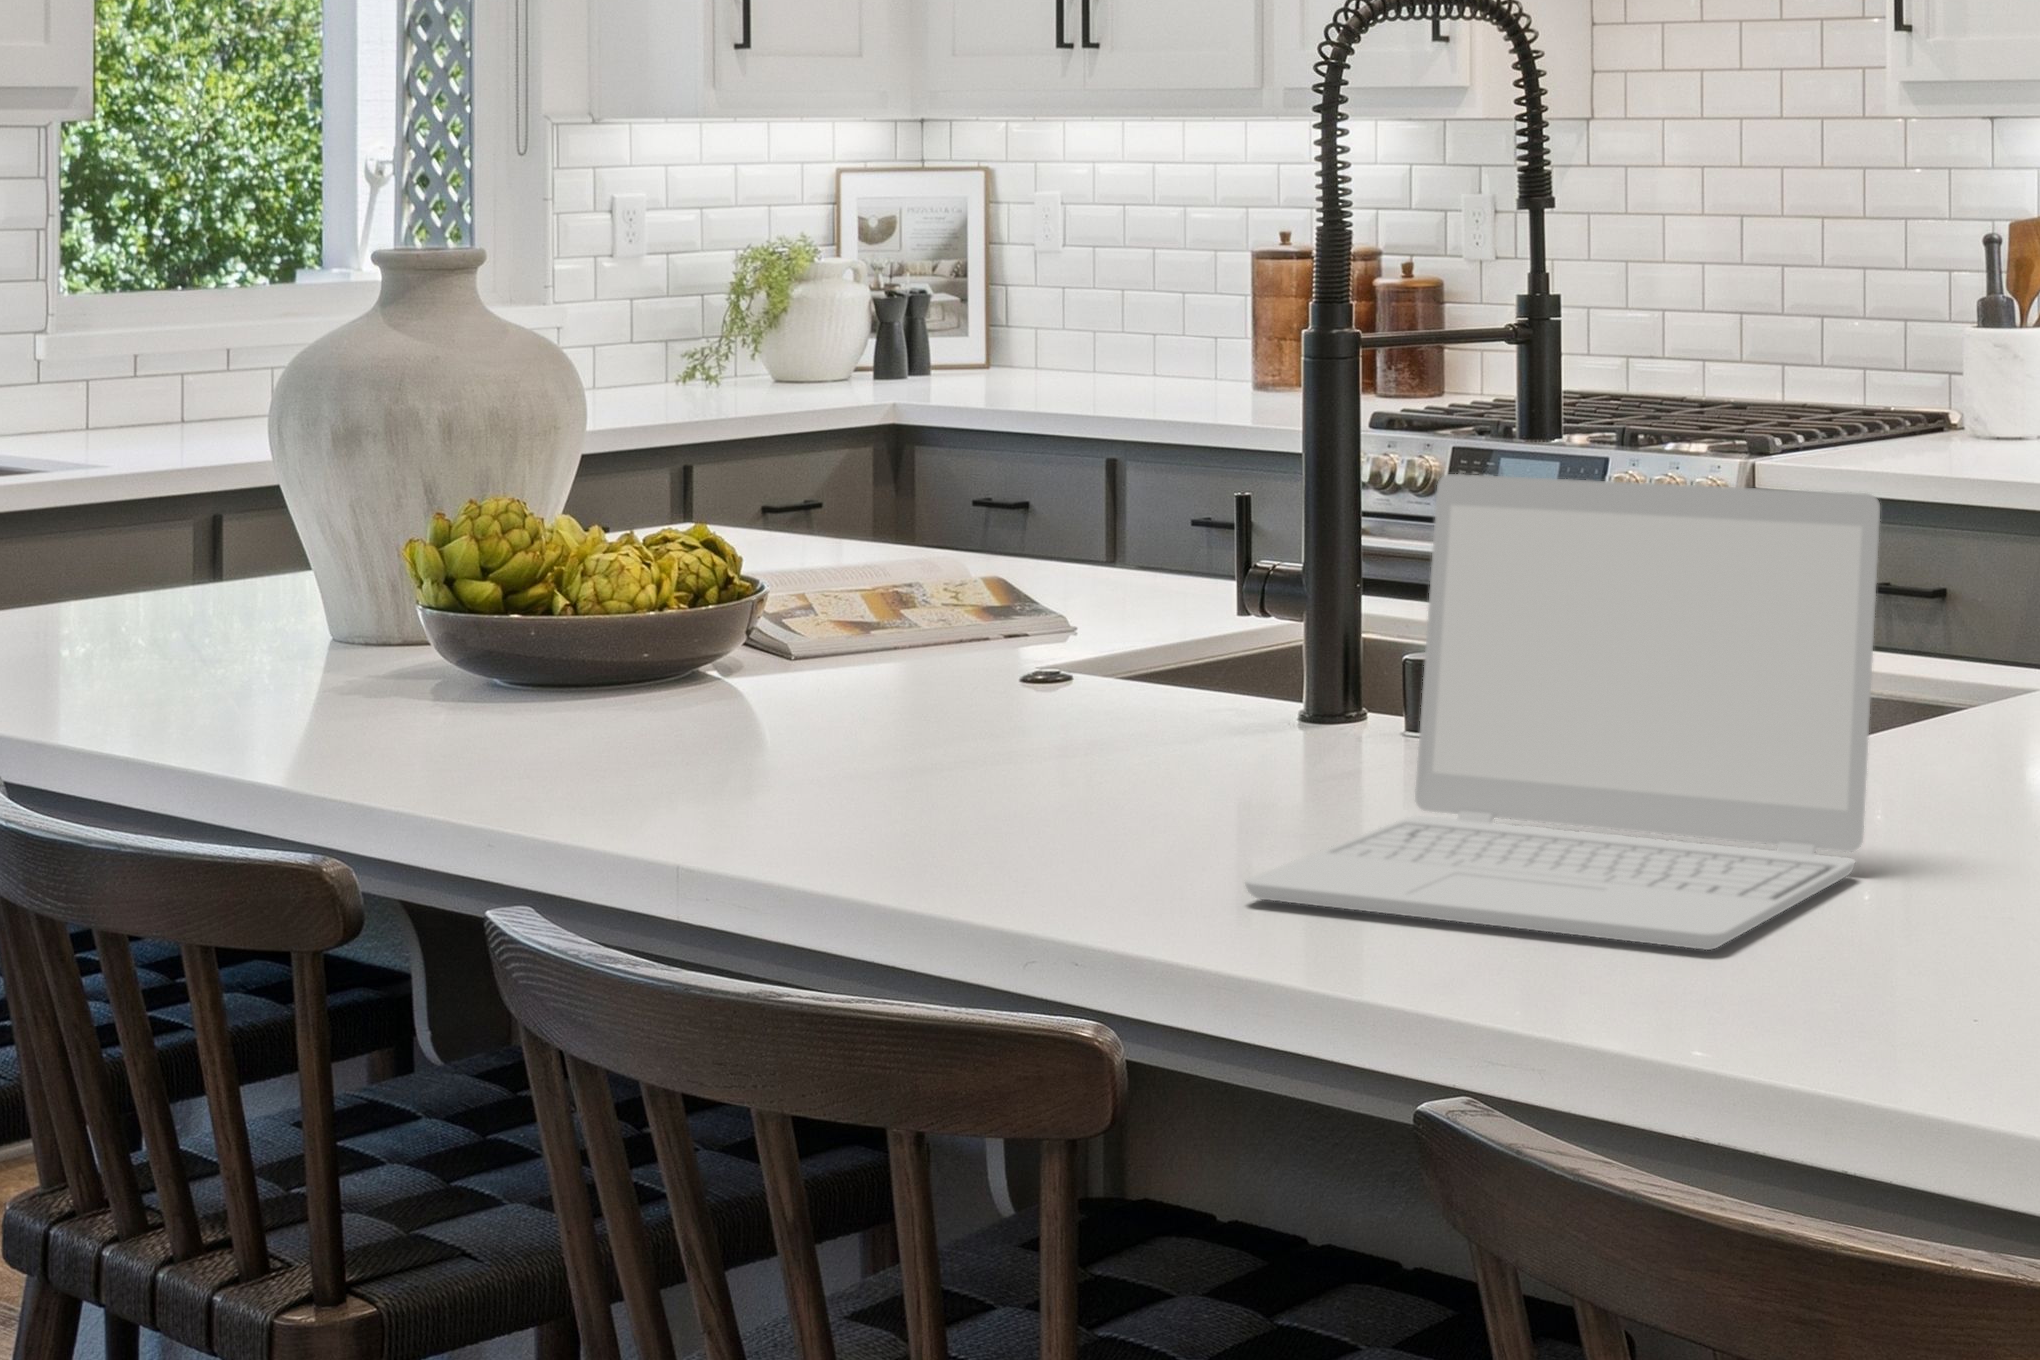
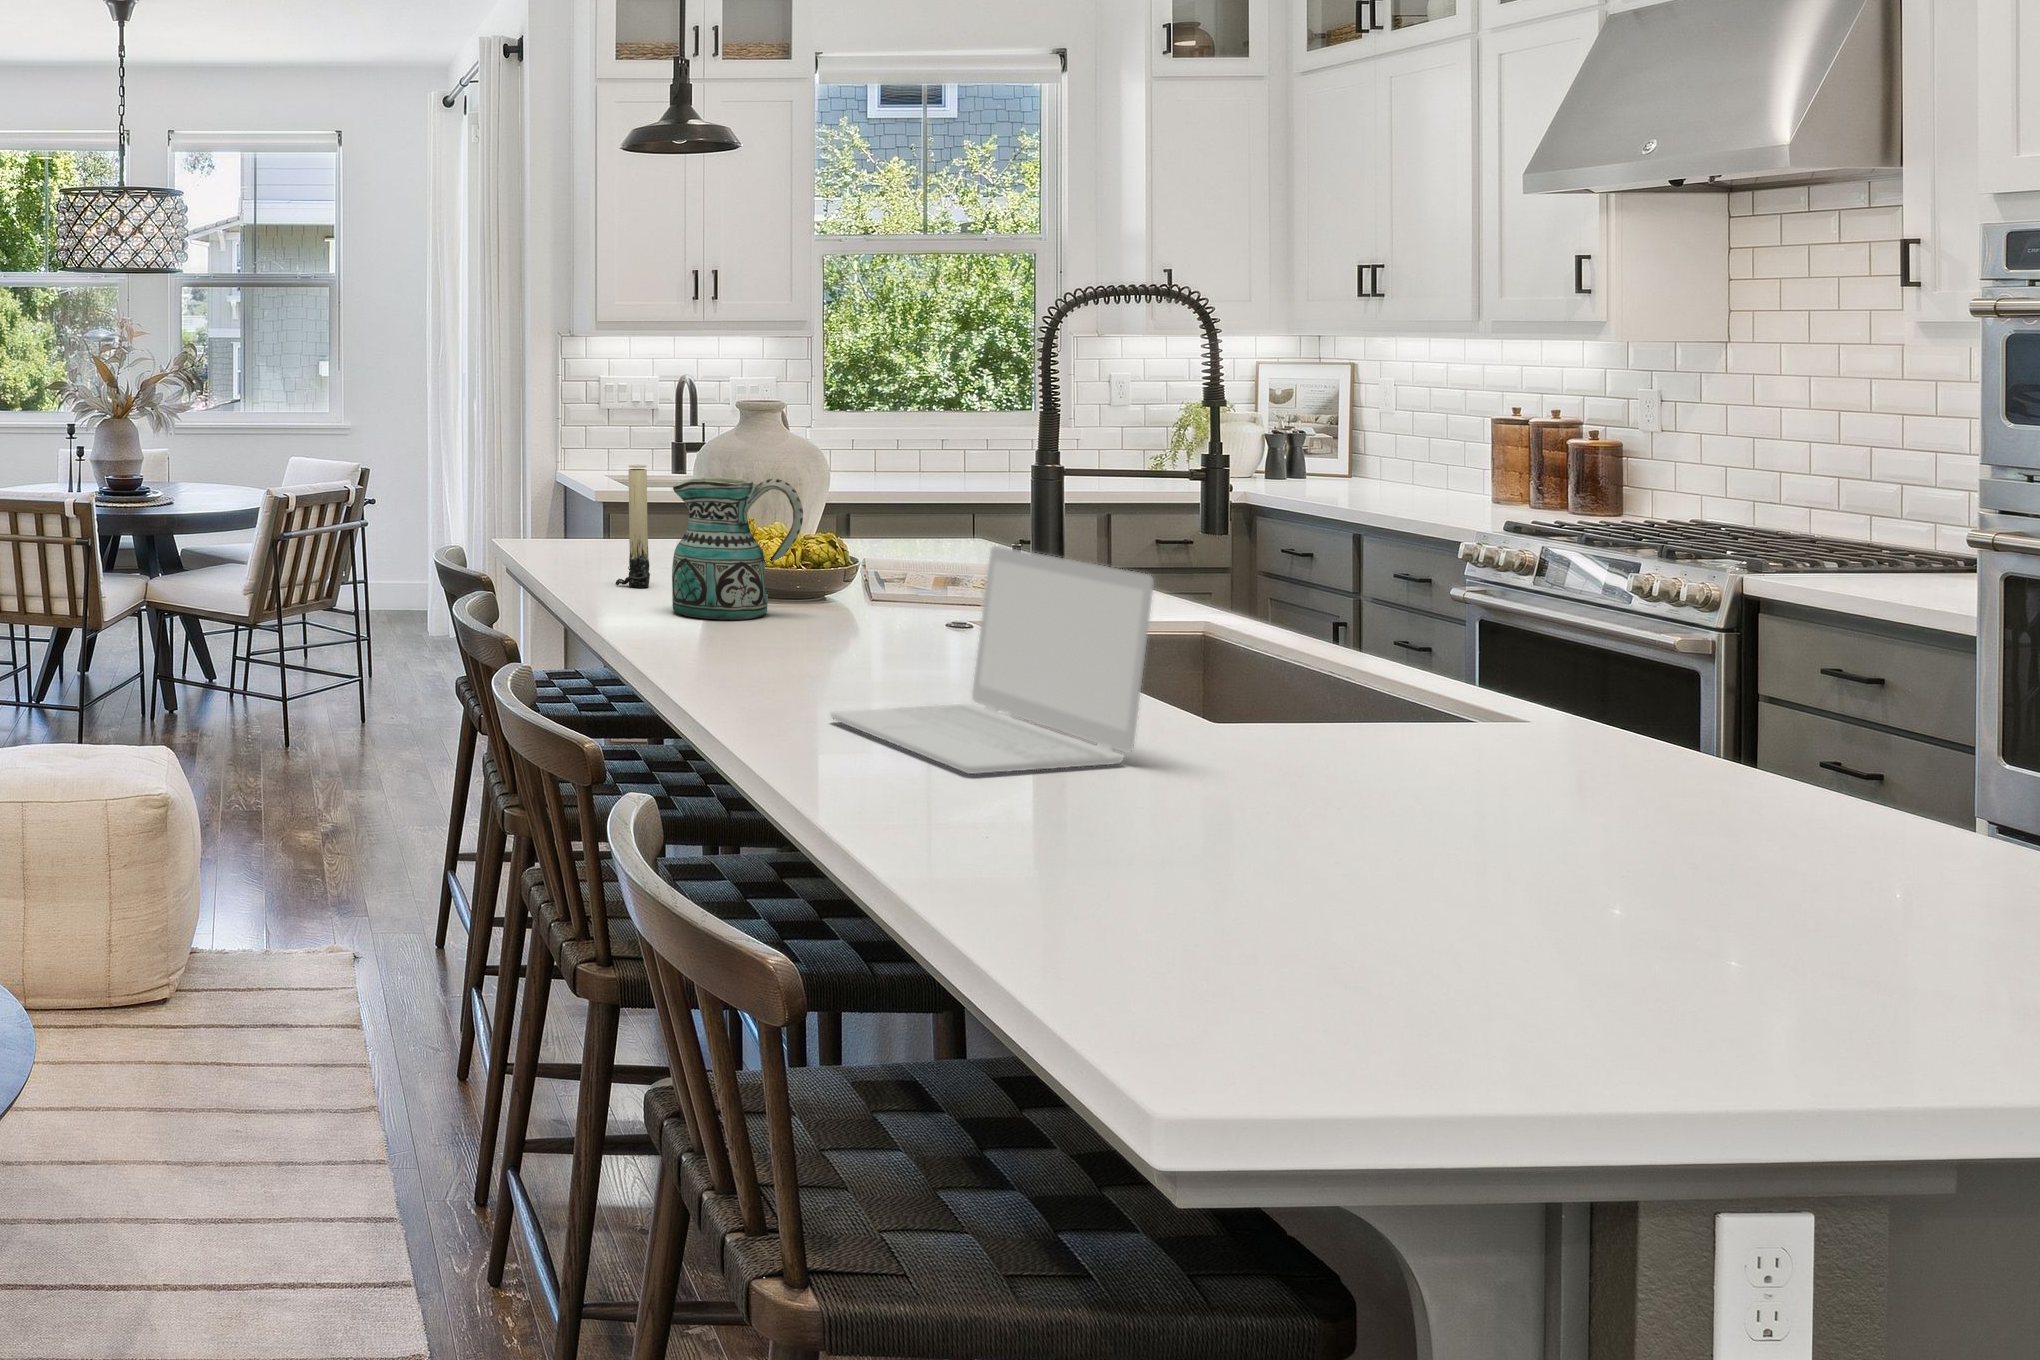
candle: none [90,383,186,694] -> present [615,465,650,587]
ceramic pitcher: none [363,390,672,737] -> present [672,477,803,619]

